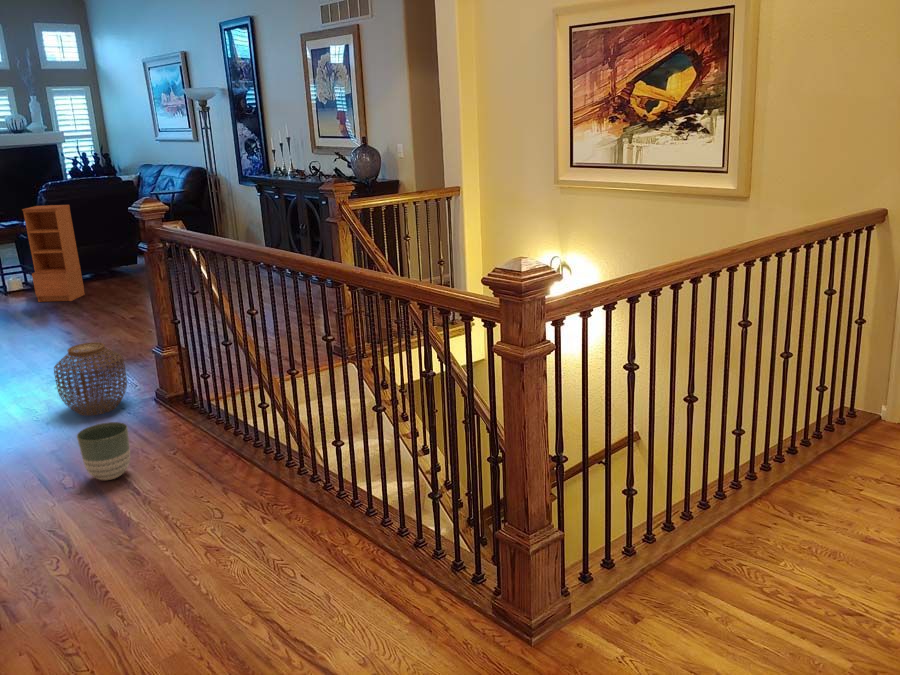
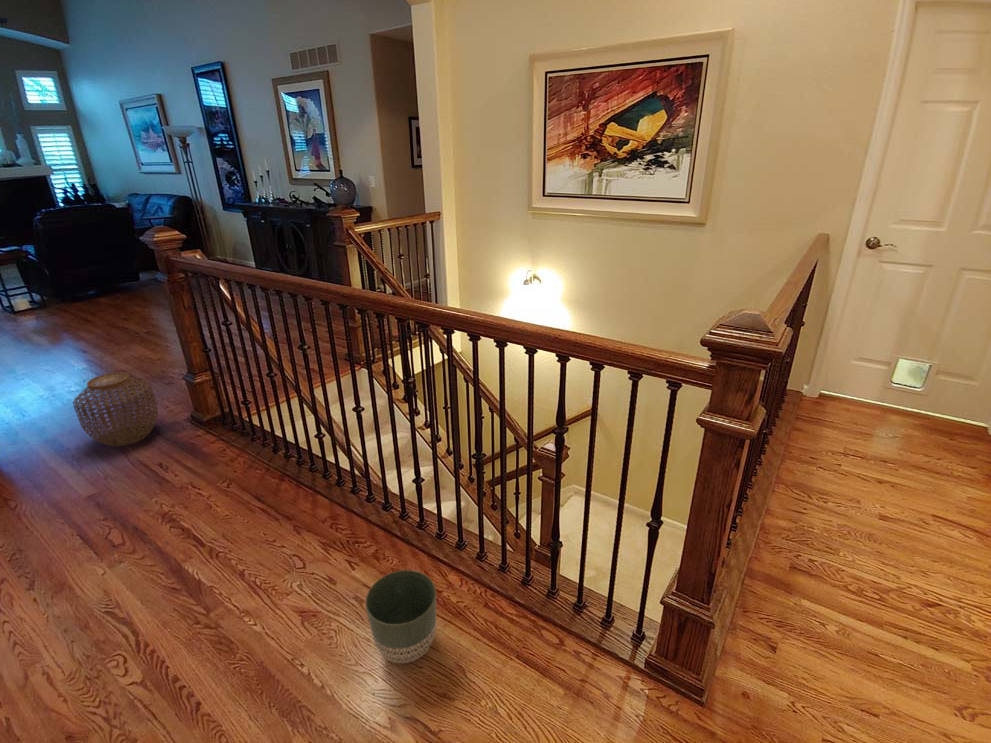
bookcase: present [22,205,85,302] -> none [12,229,91,320]
planter: present [77,422,130,480] -> present [365,570,436,664]

